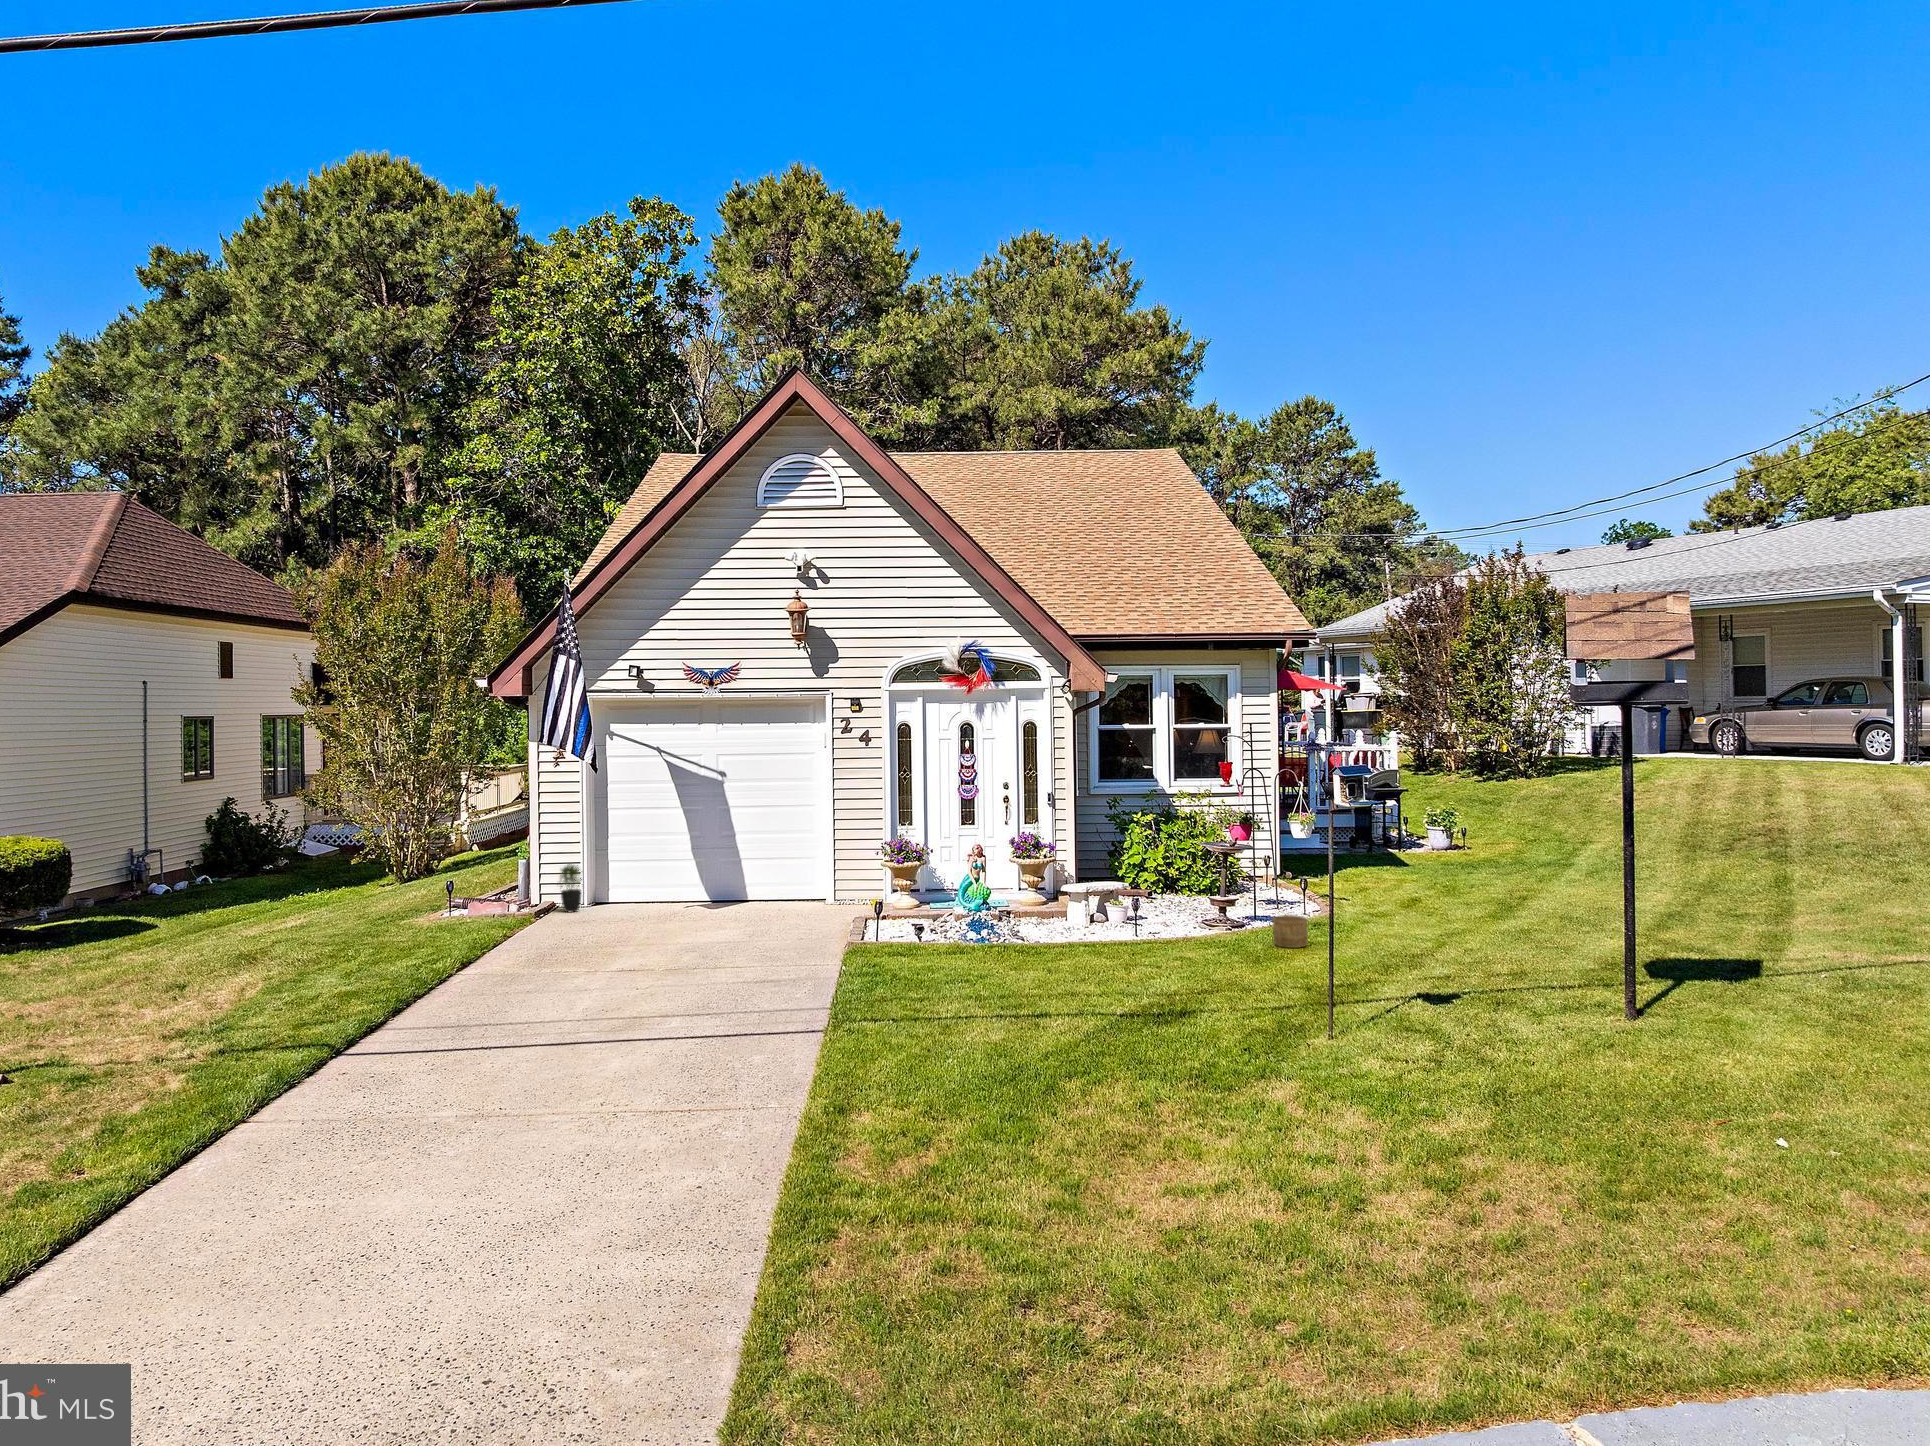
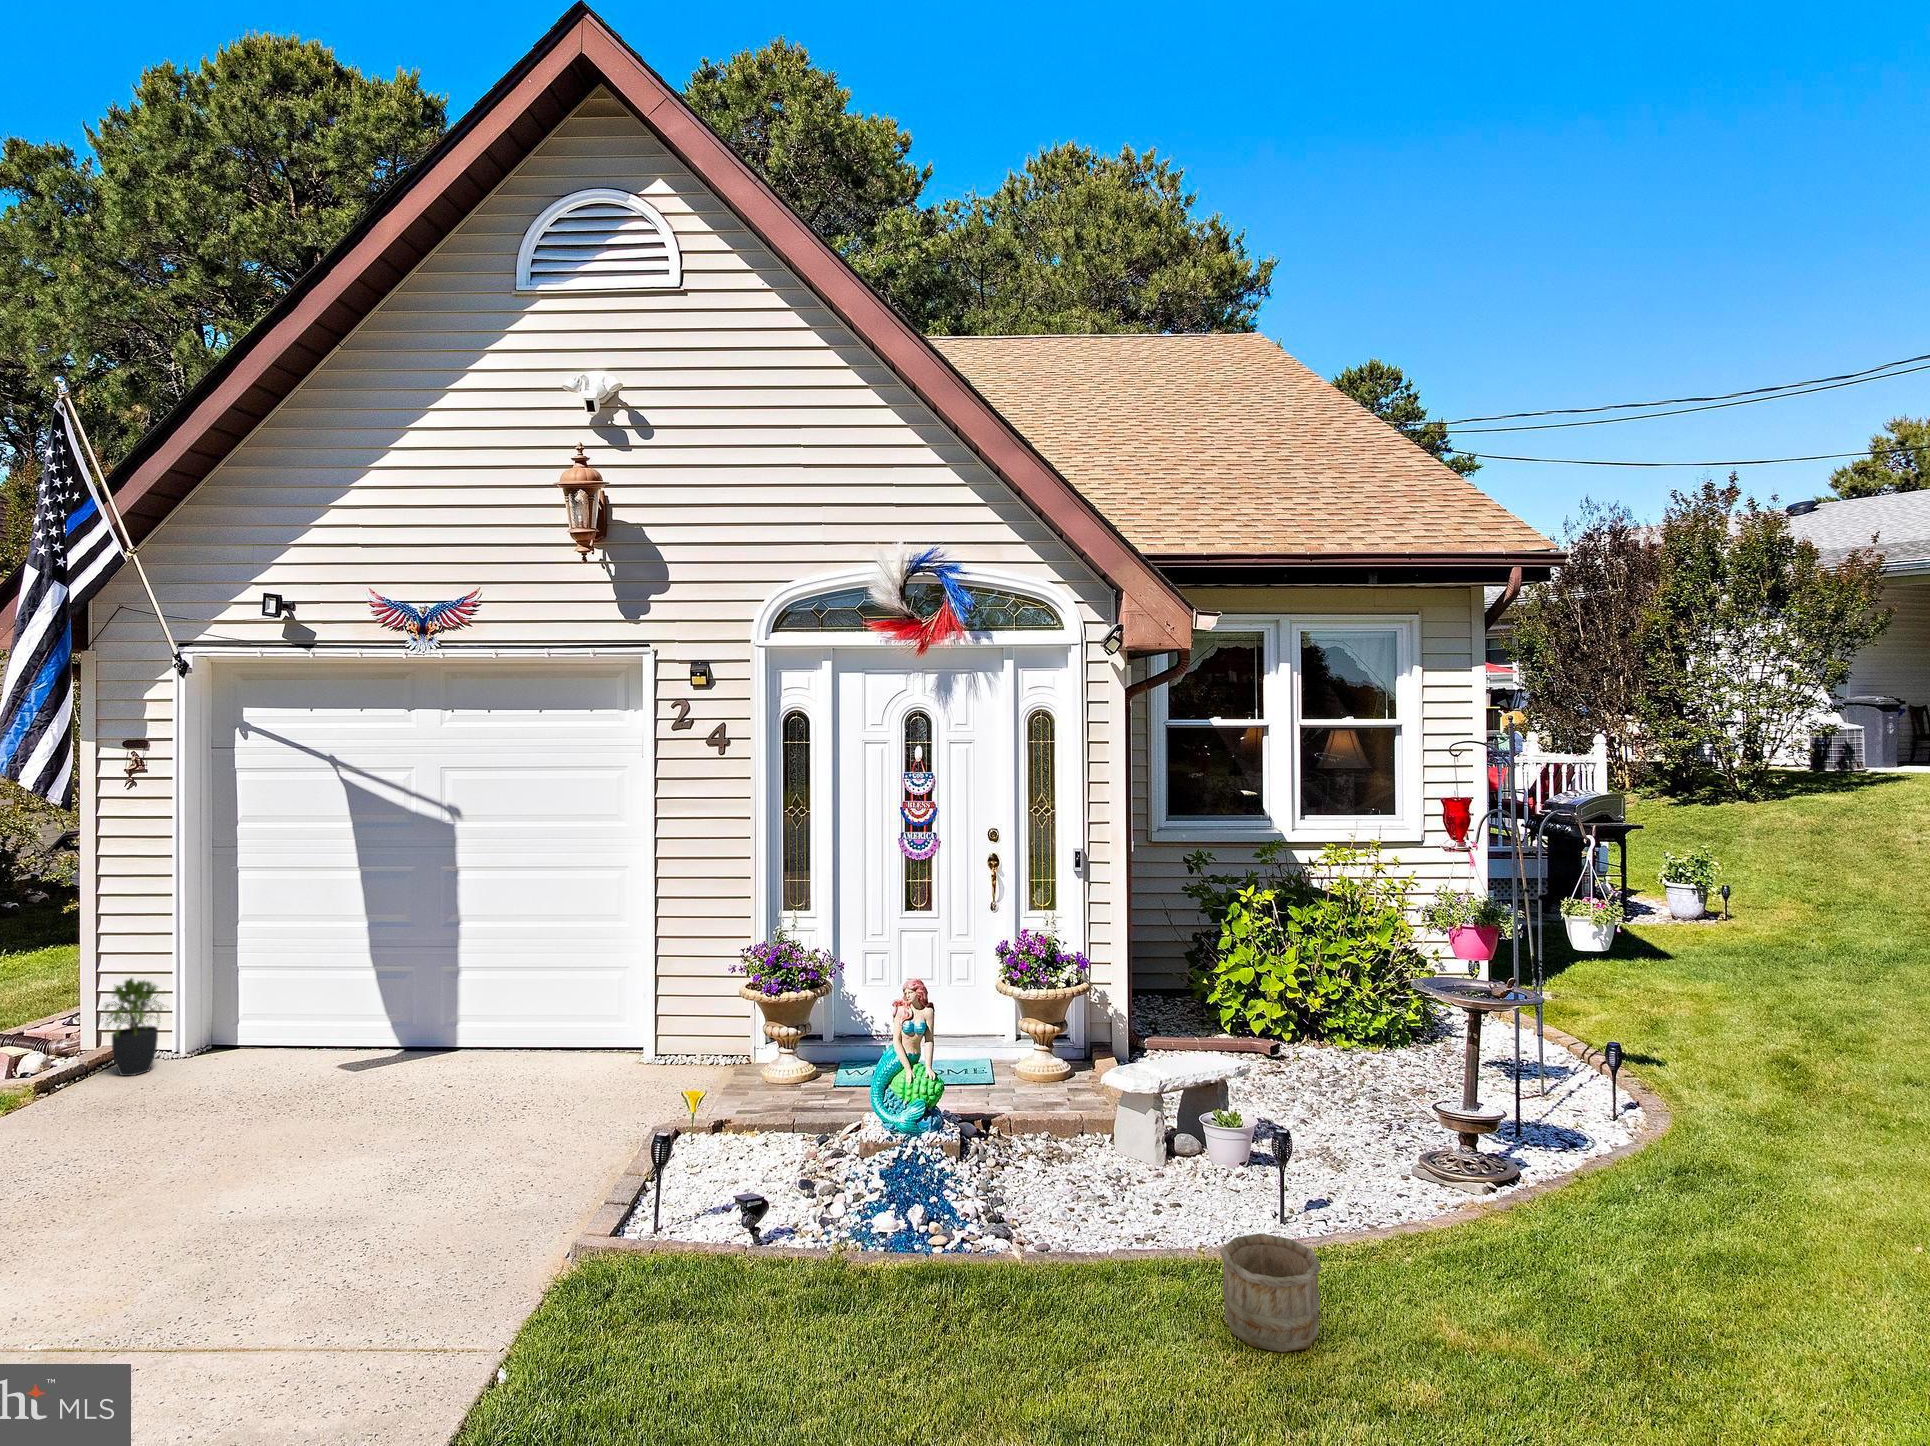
wooden bucket: present [1272,915,1308,948] -> present [1220,1233,1321,1352]

